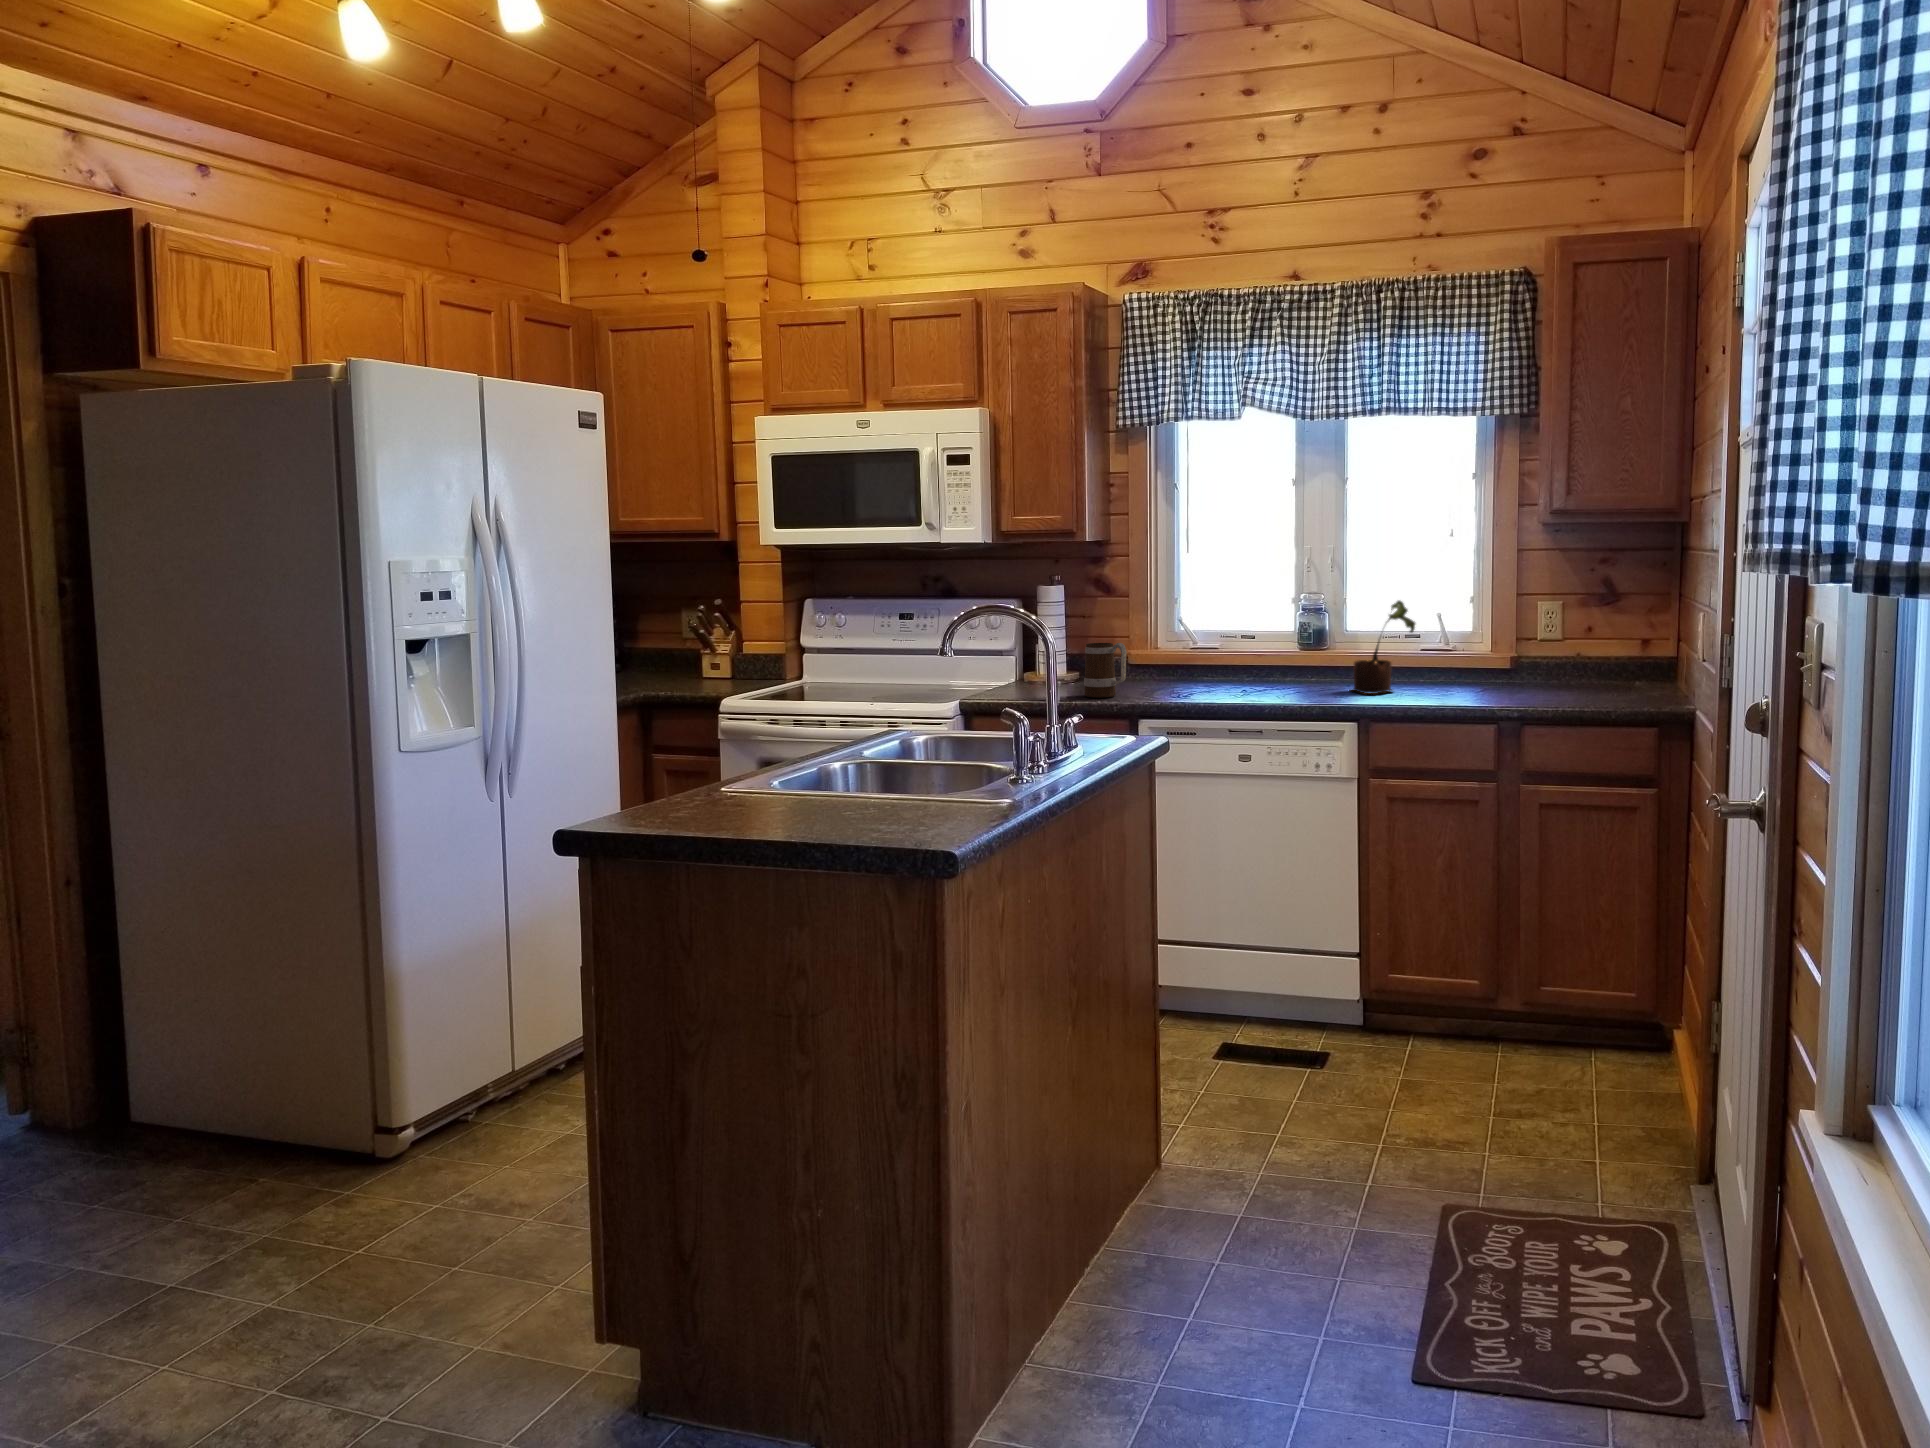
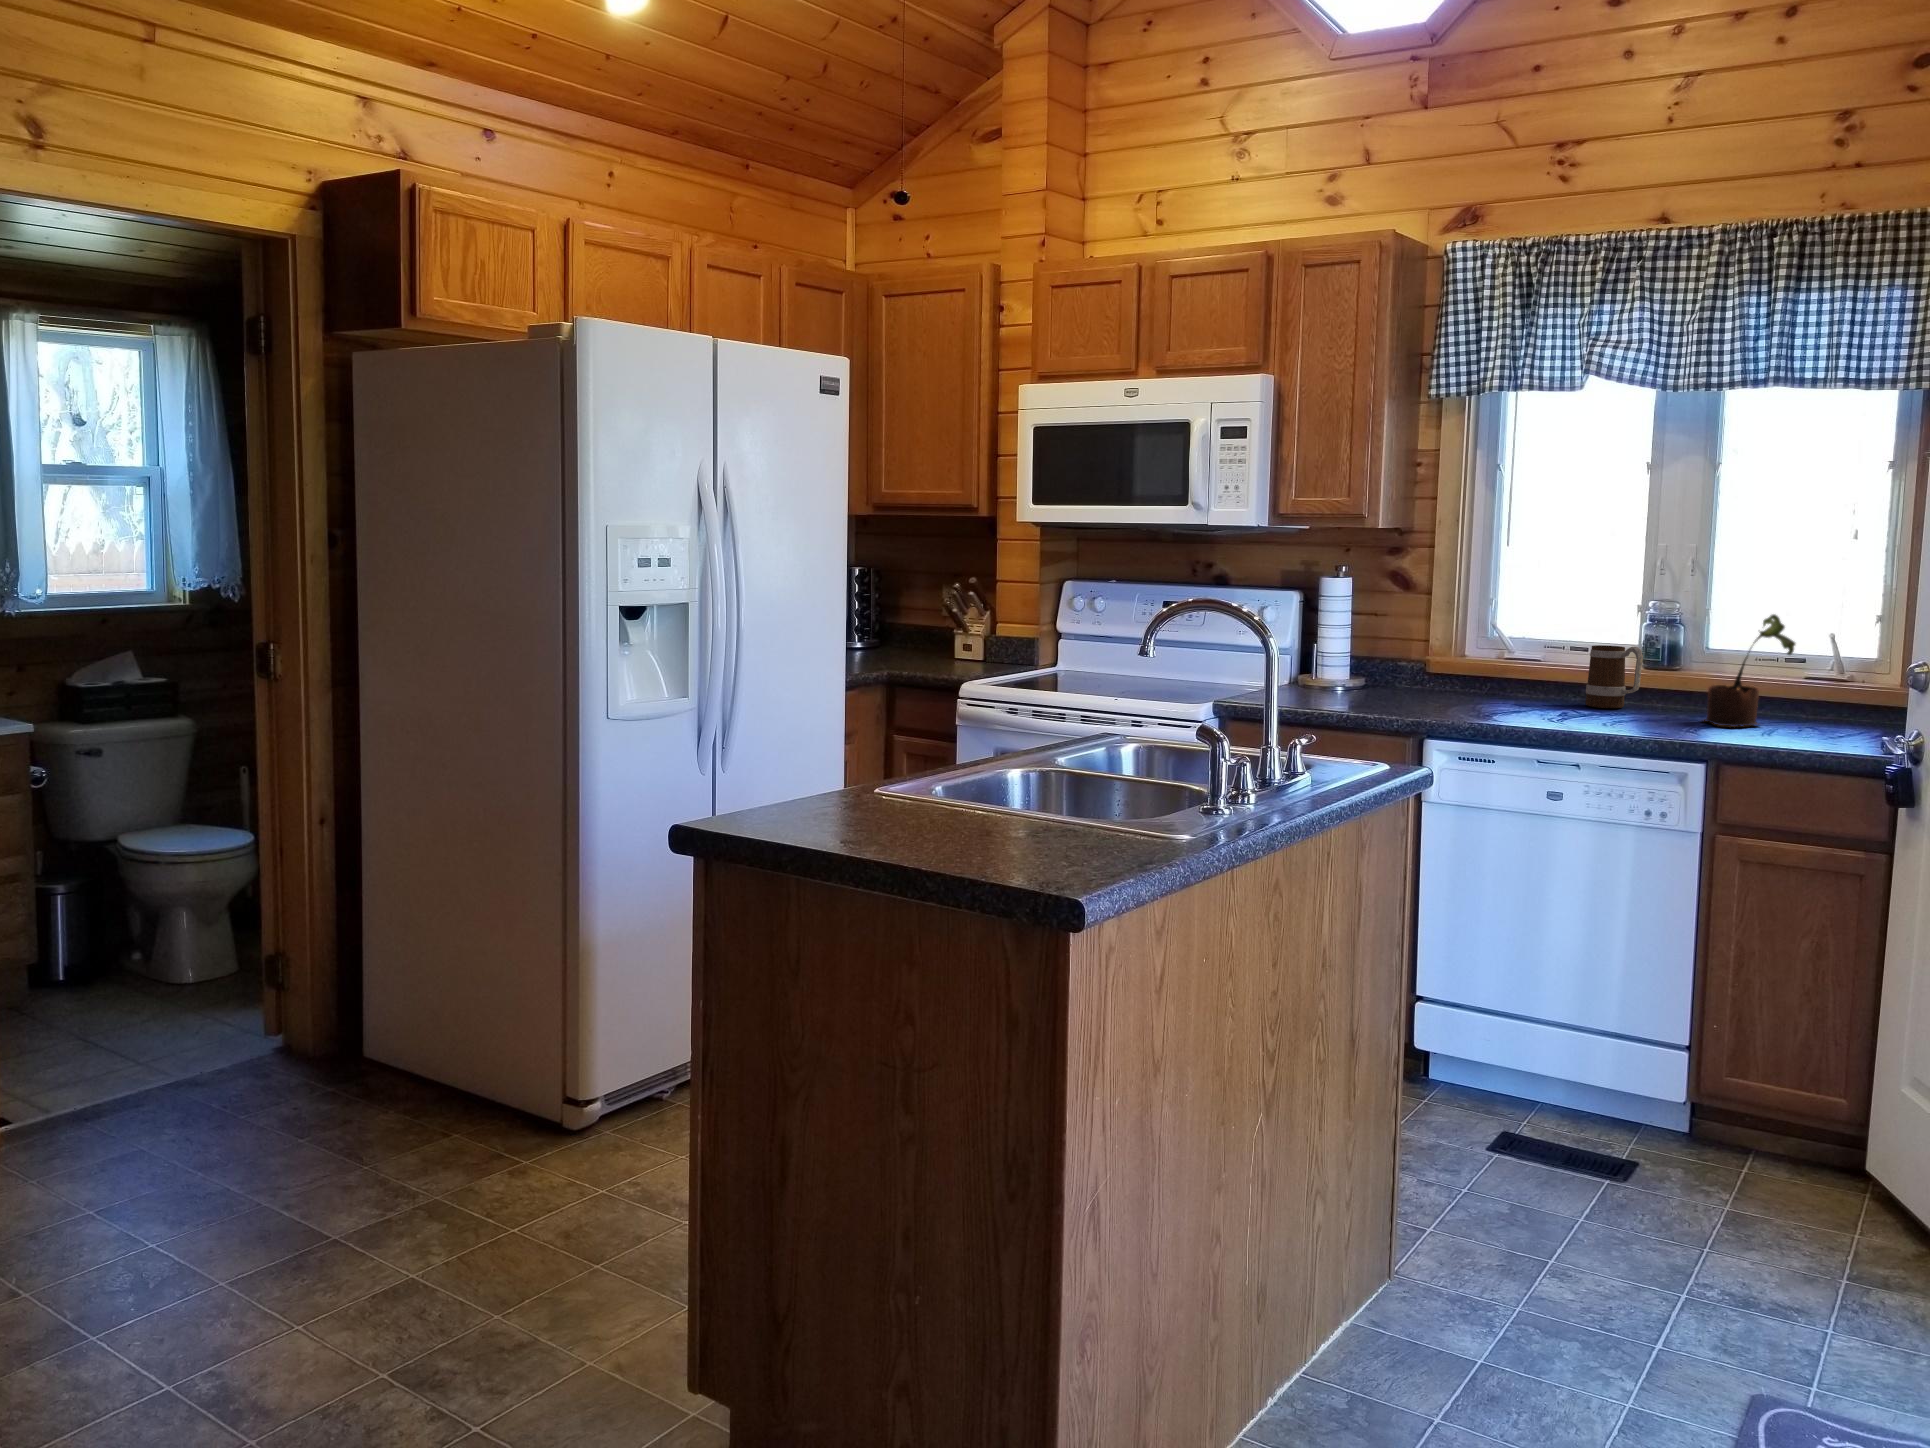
mug: present [1084,643,1127,698] -> present [1585,645,1643,708]

